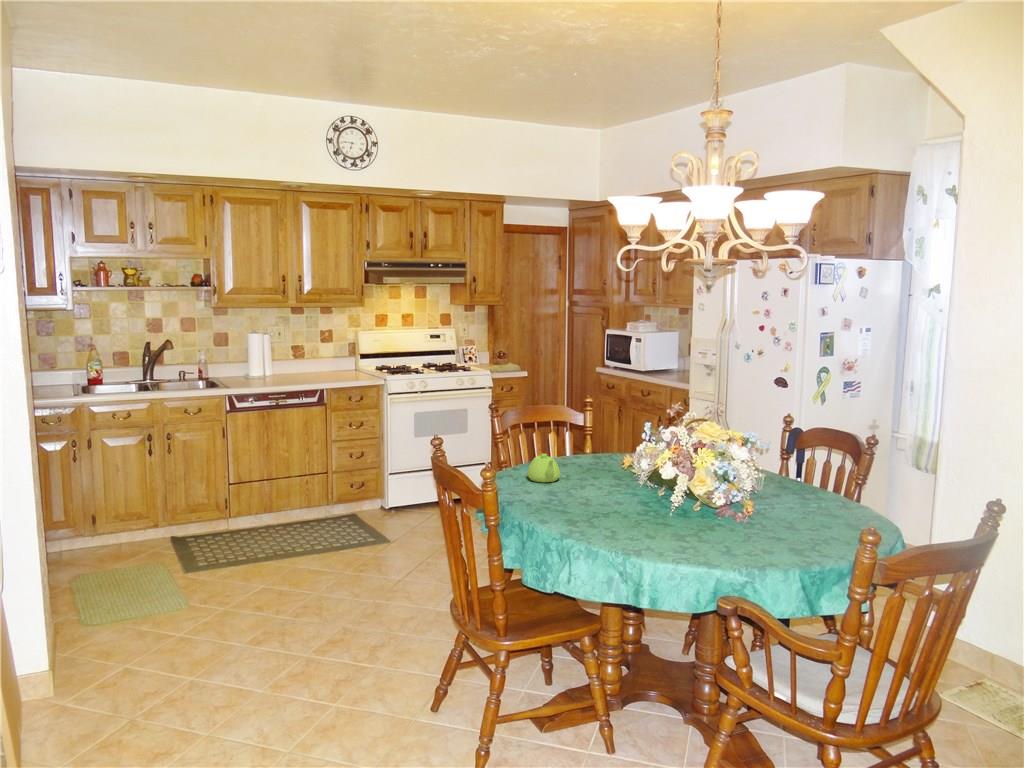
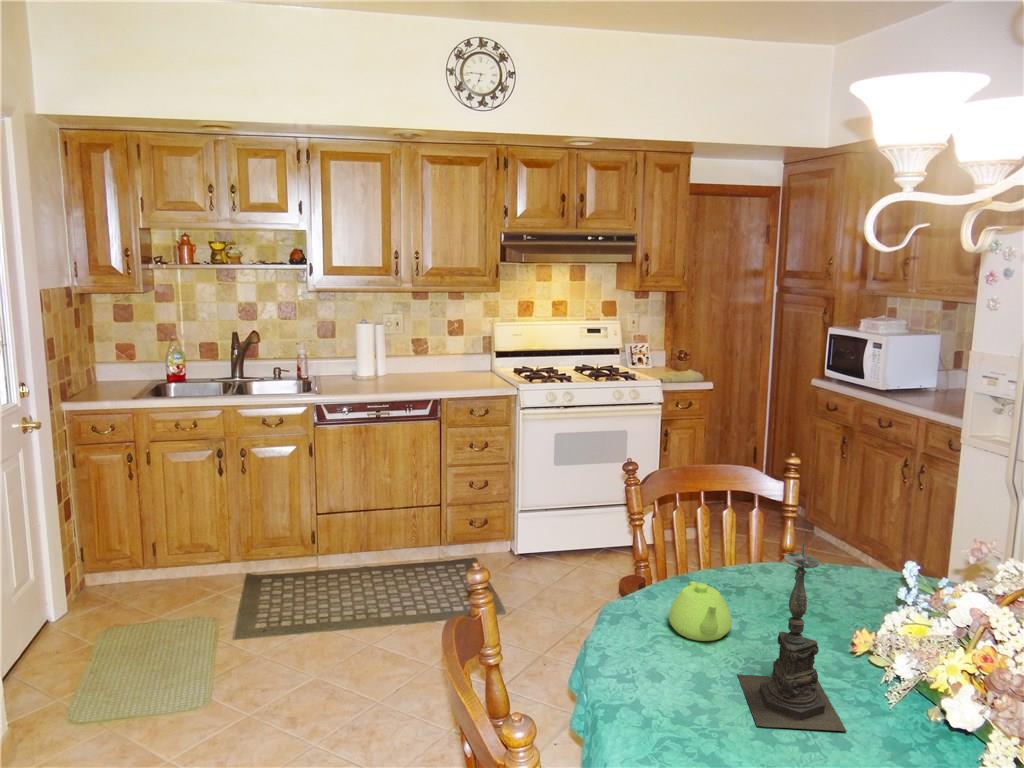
candle holder: none [566,410,617,503] -> present [737,533,846,731]

